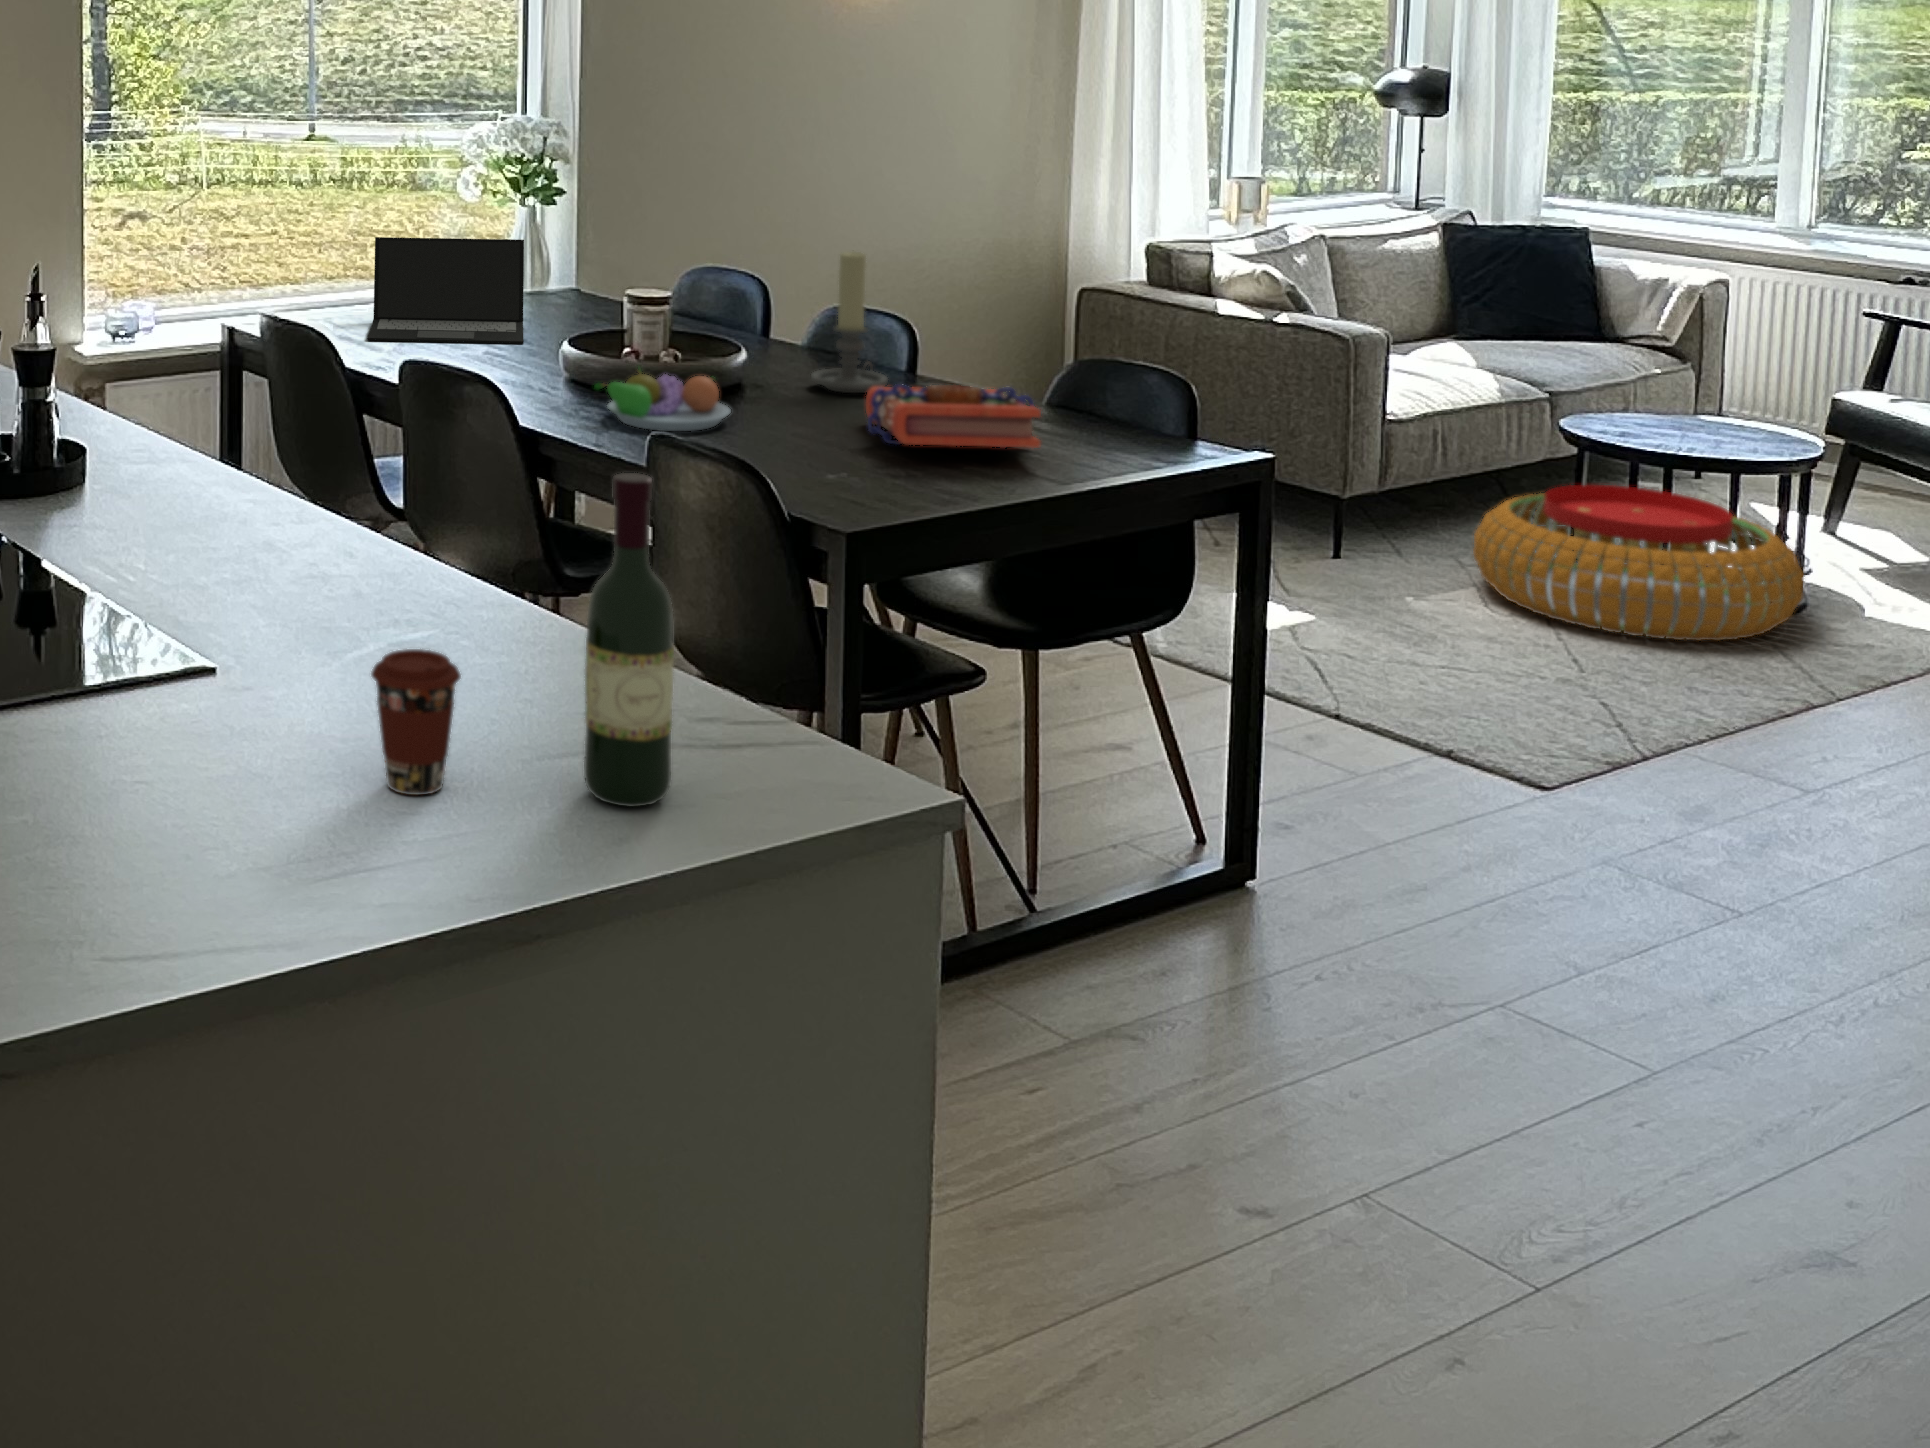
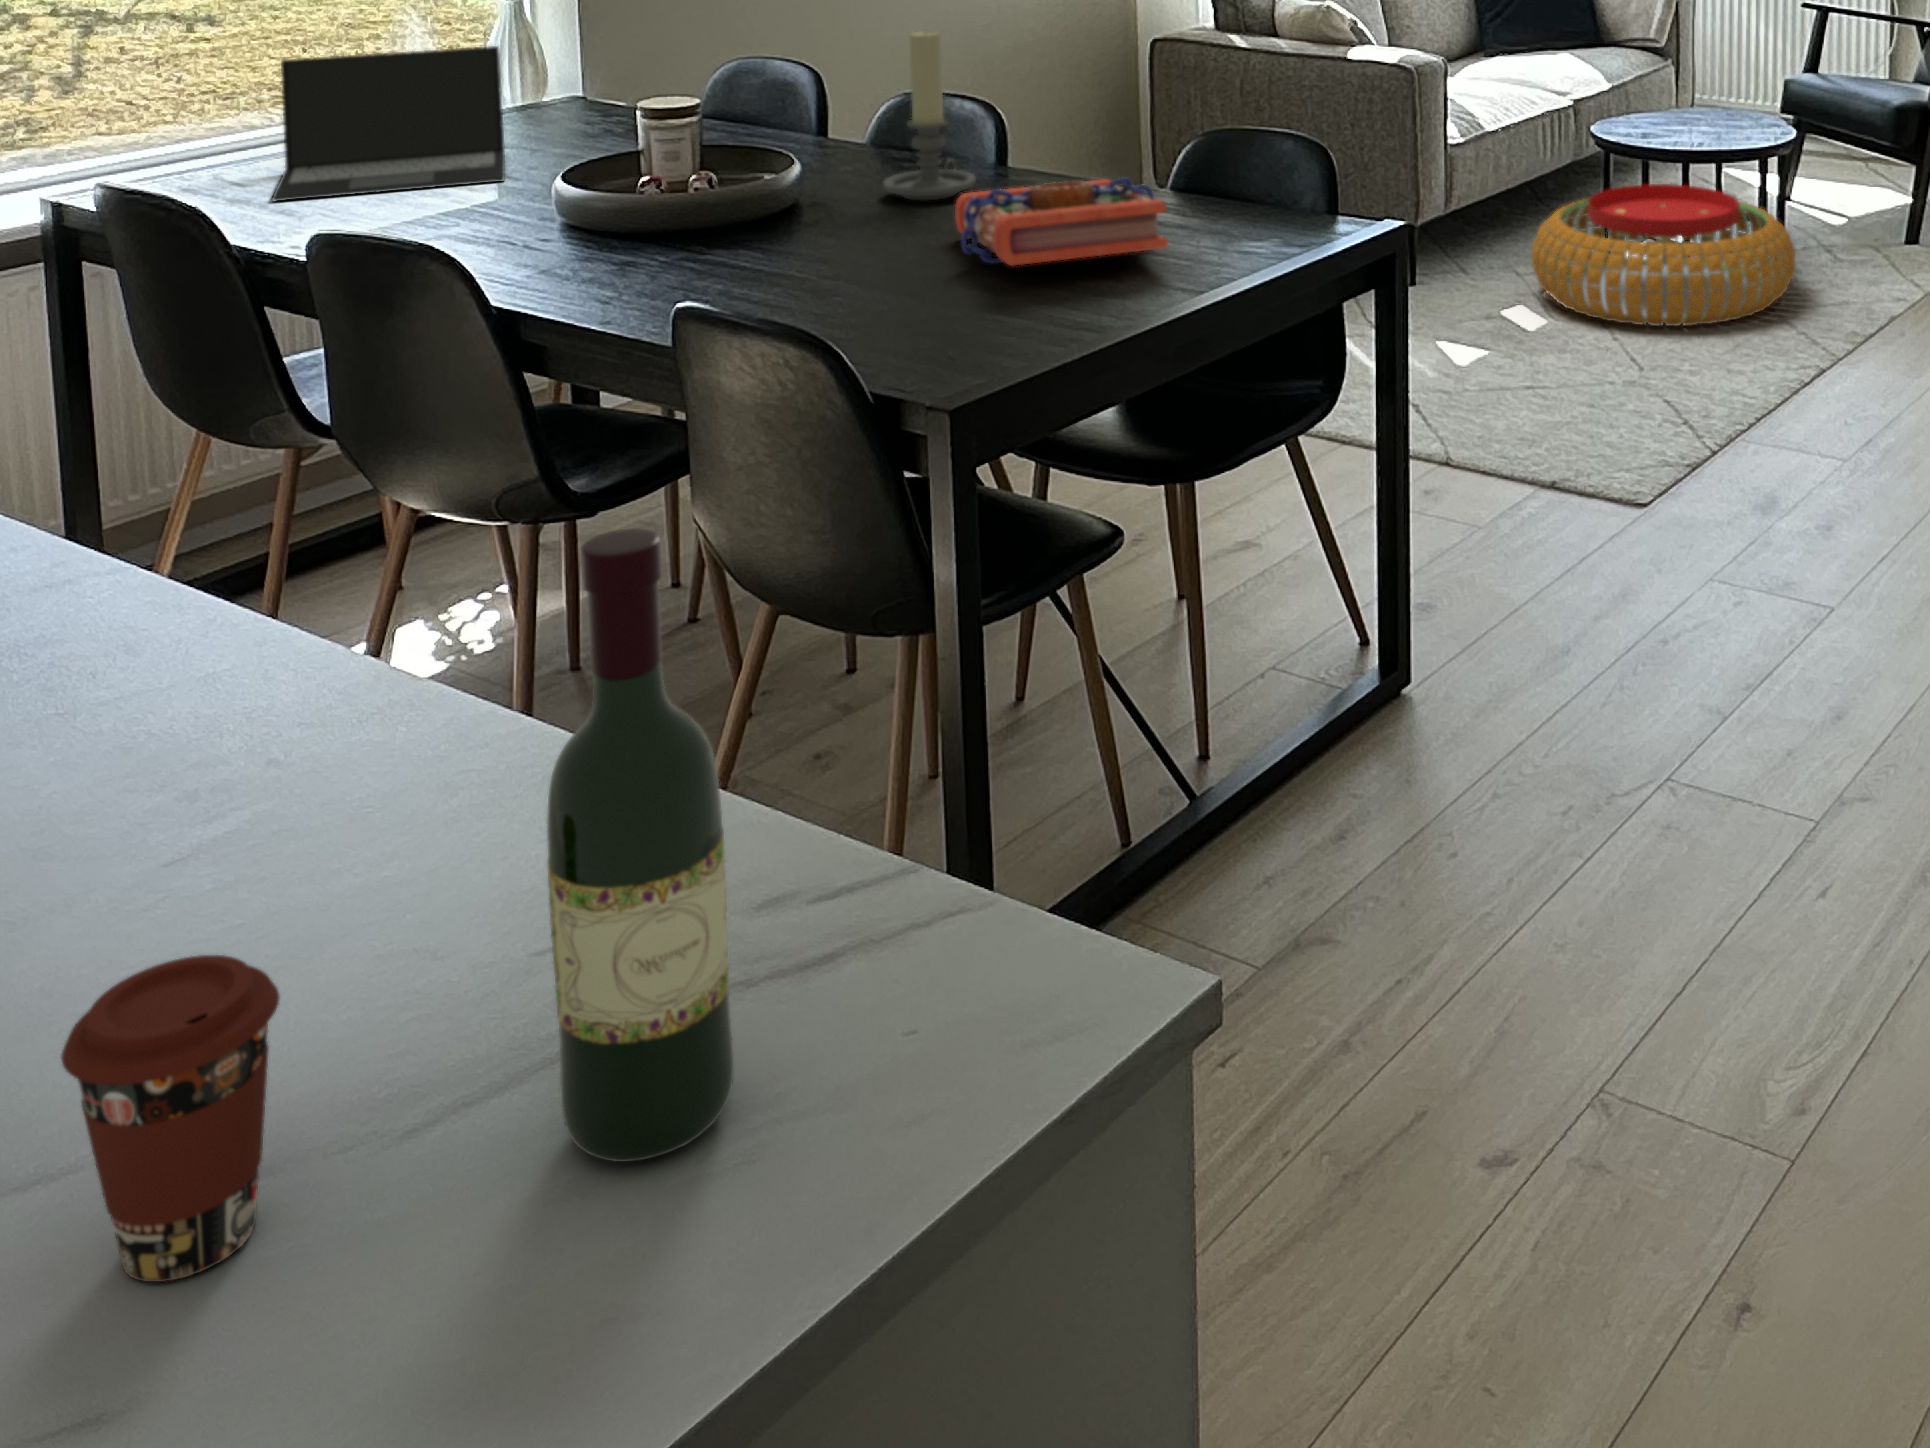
fruit bowl: present [595,369,730,431] -> none [599,201,787,285]

